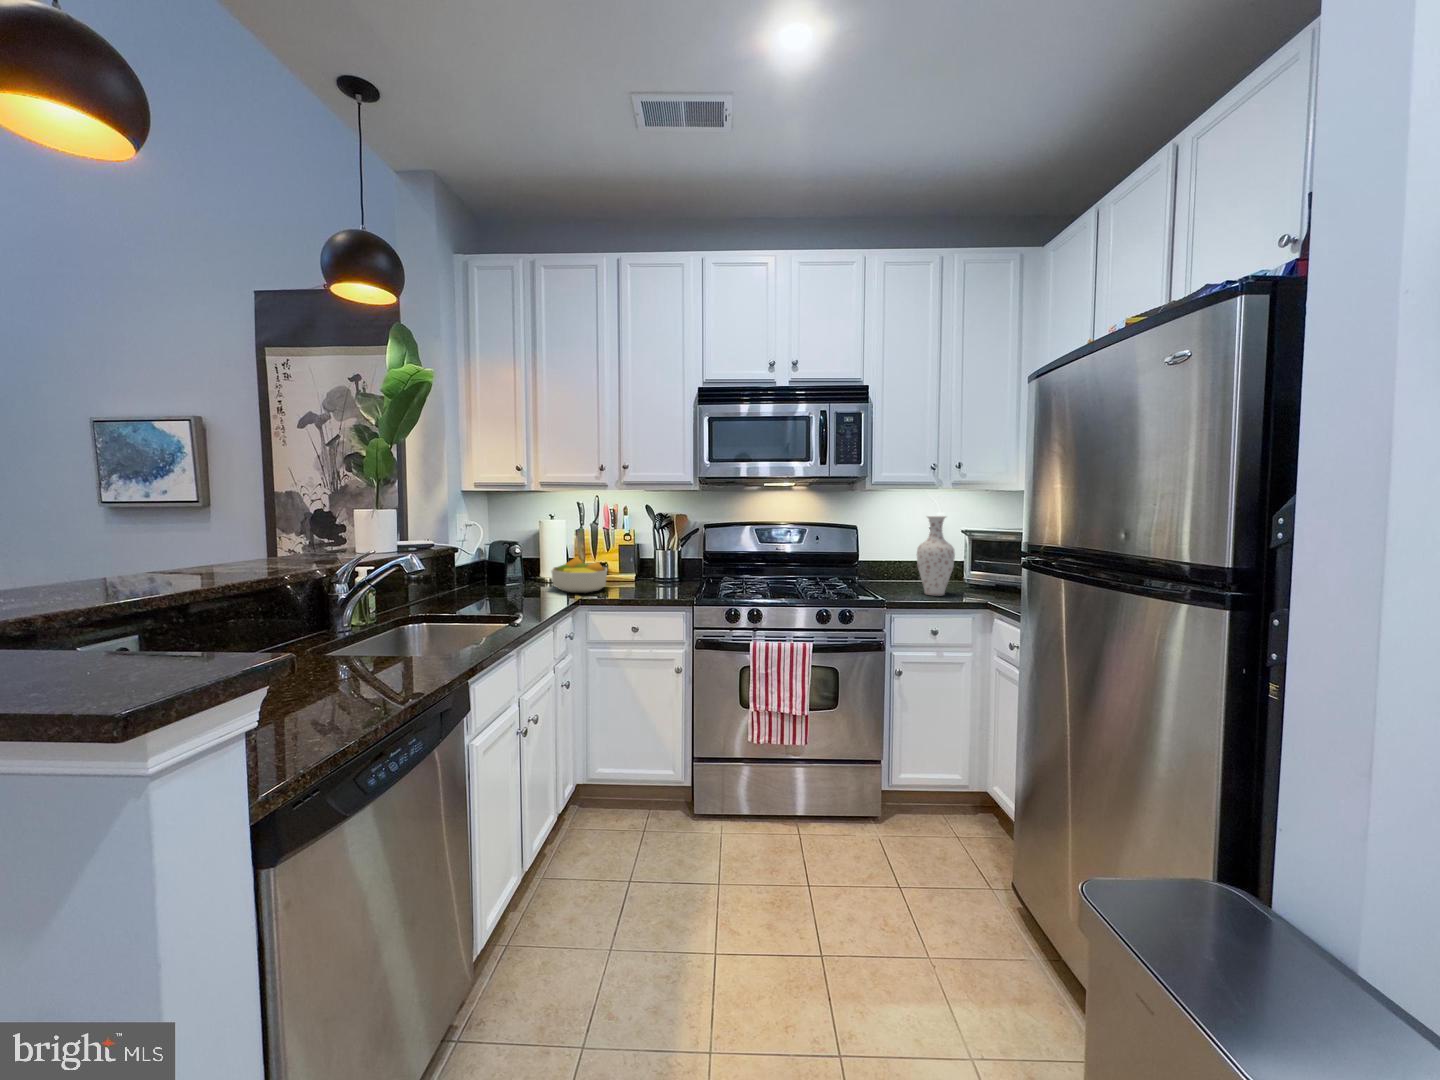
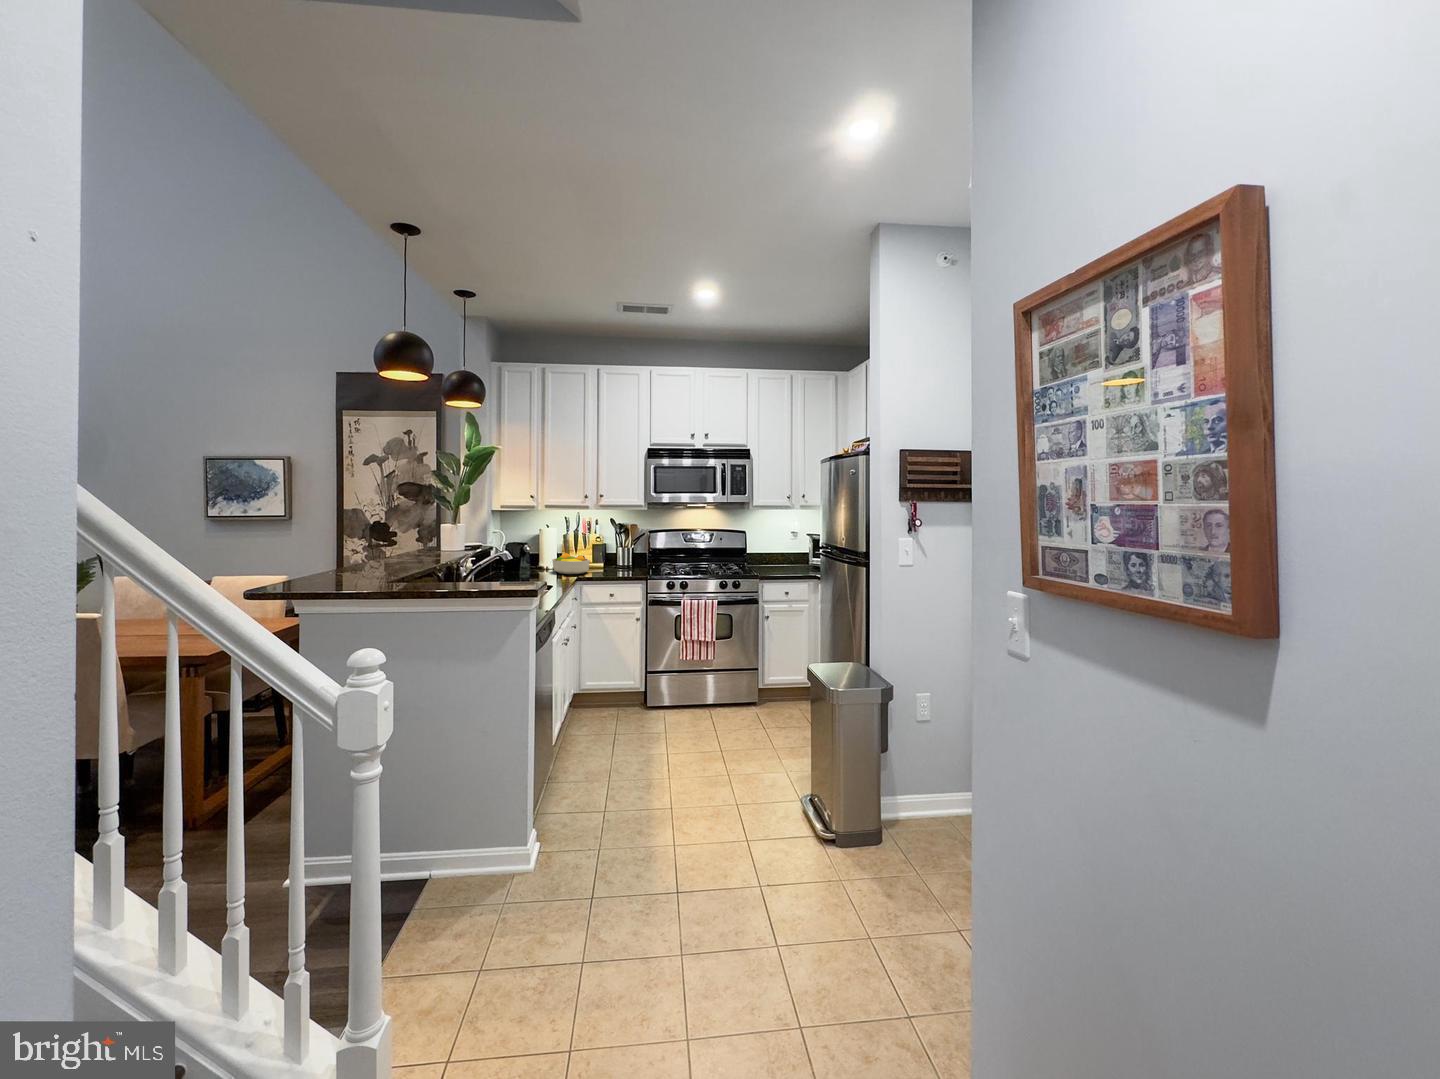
vase: present [917,516,955,596] -> none [779,526,800,573]

